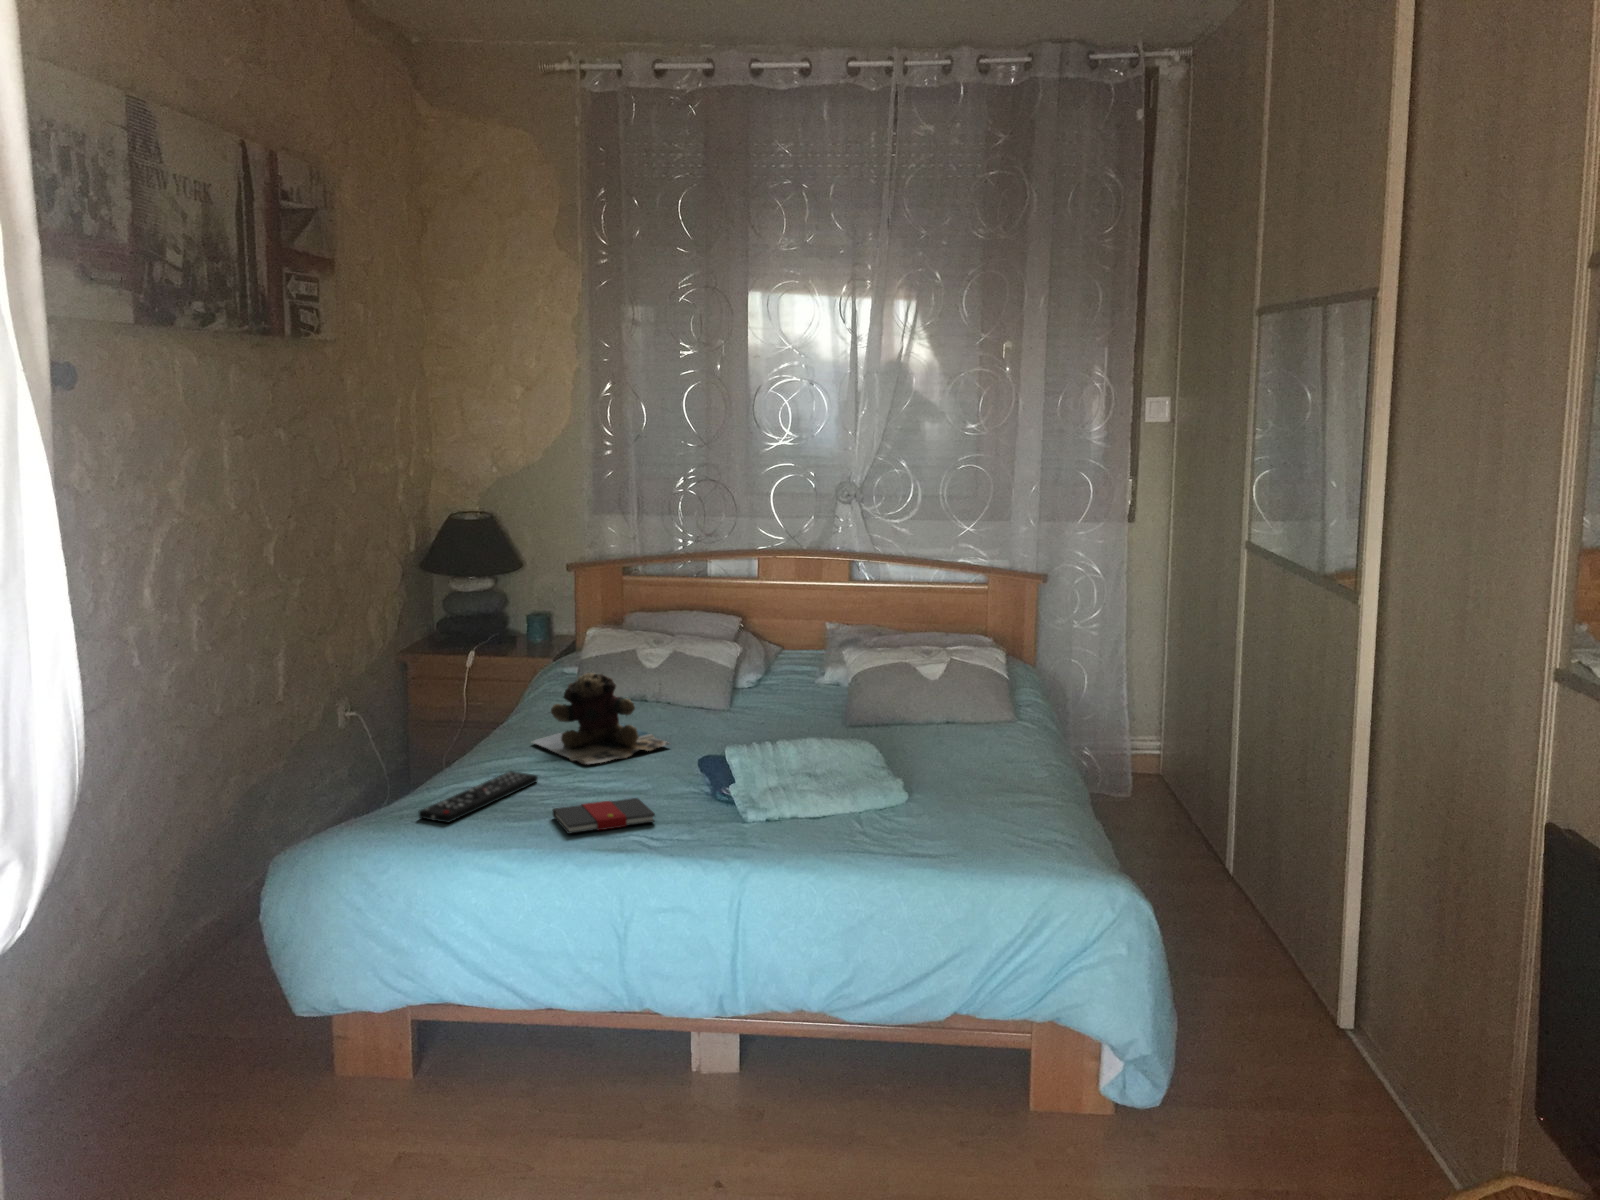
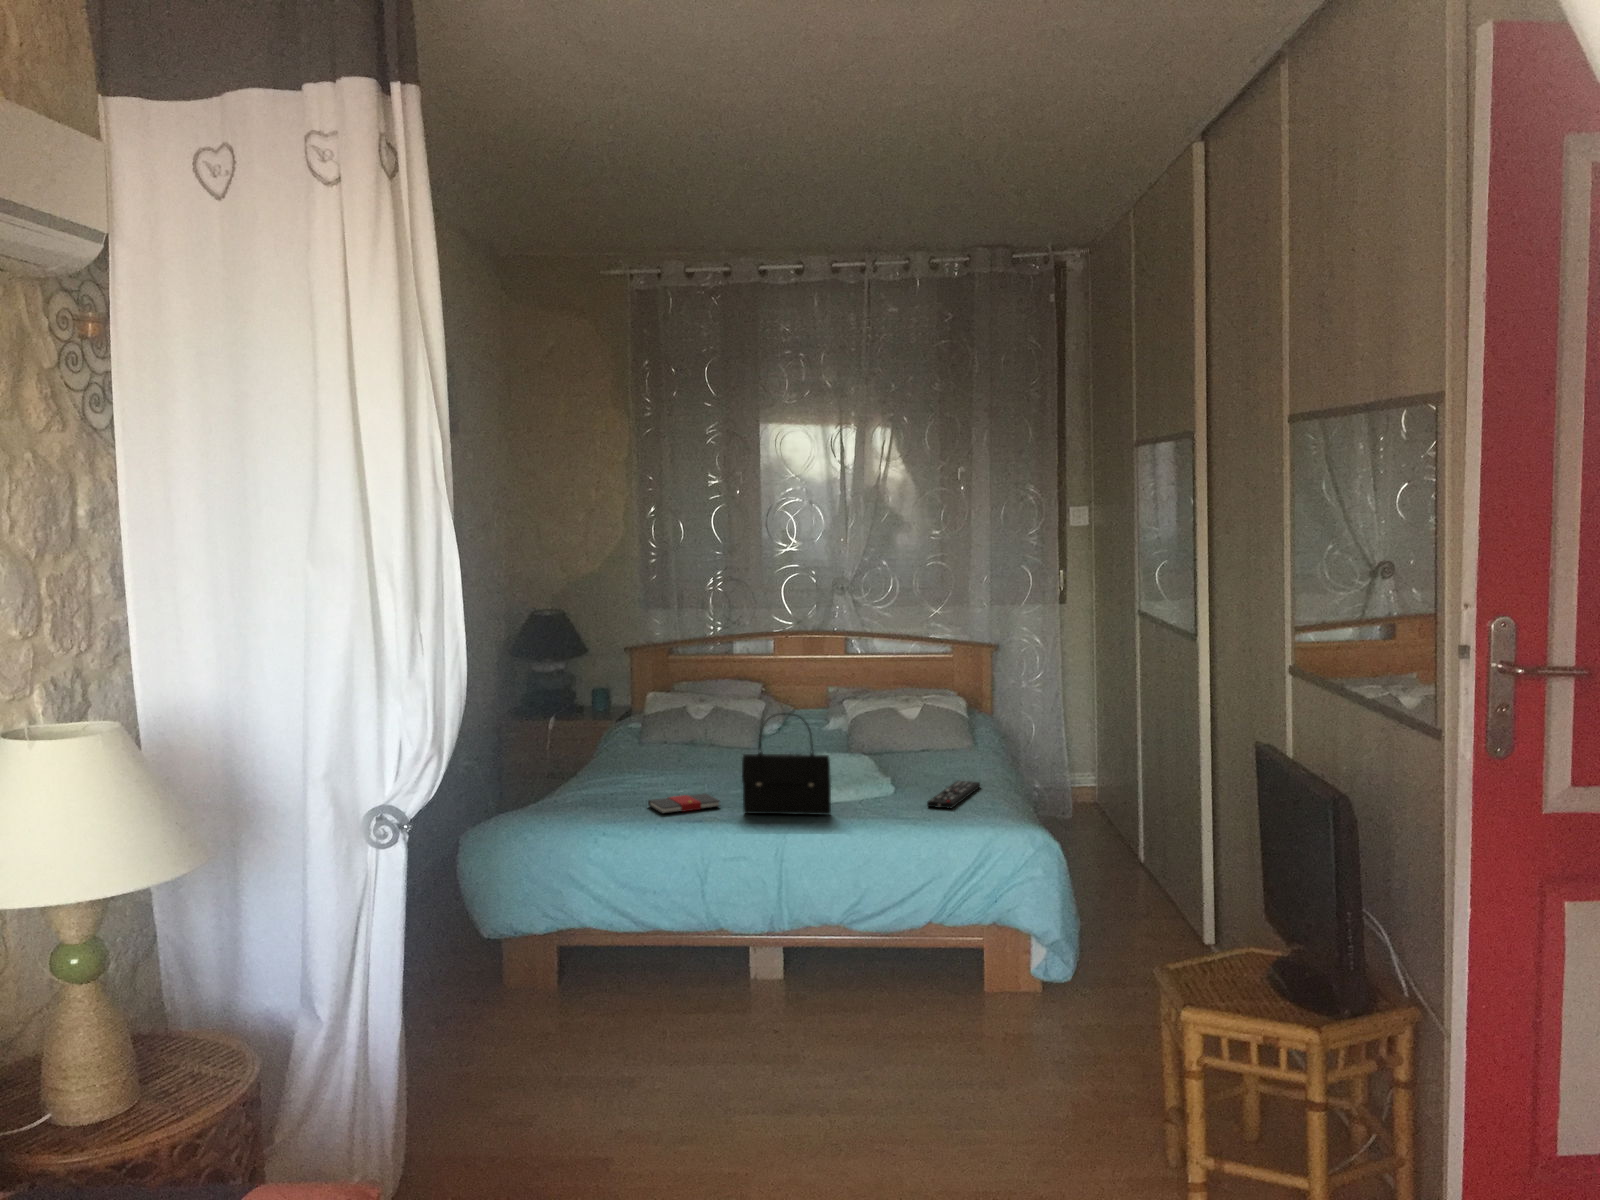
teddy bear: present [533,673,670,764] -> none [618,716,722,779]
handbag: none [684,695,814,845] -> present [742,713,831,815]
remote control: present [419,771,538,823] -> present [927,781,980,808]

